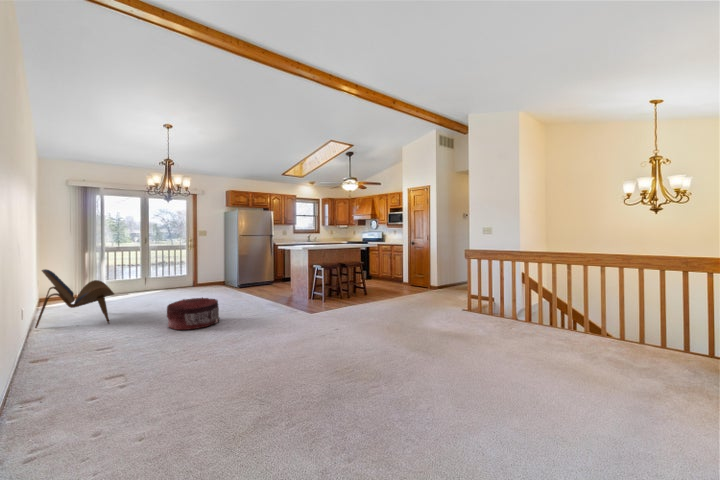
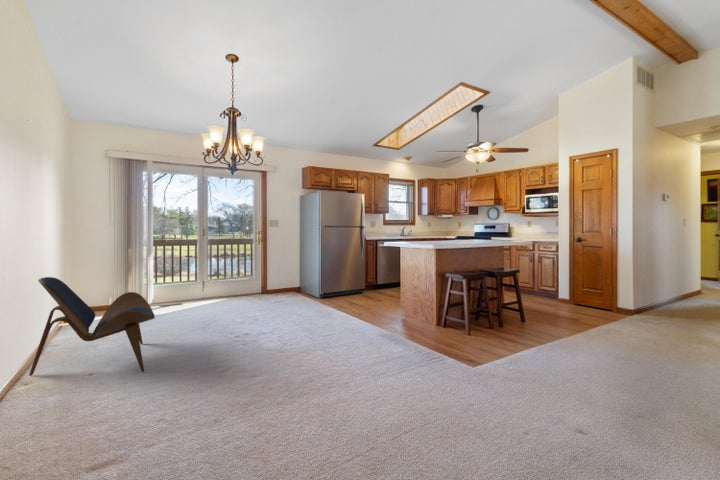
pouf: present [167,298,220,330] -> none [236,330,325,403]

